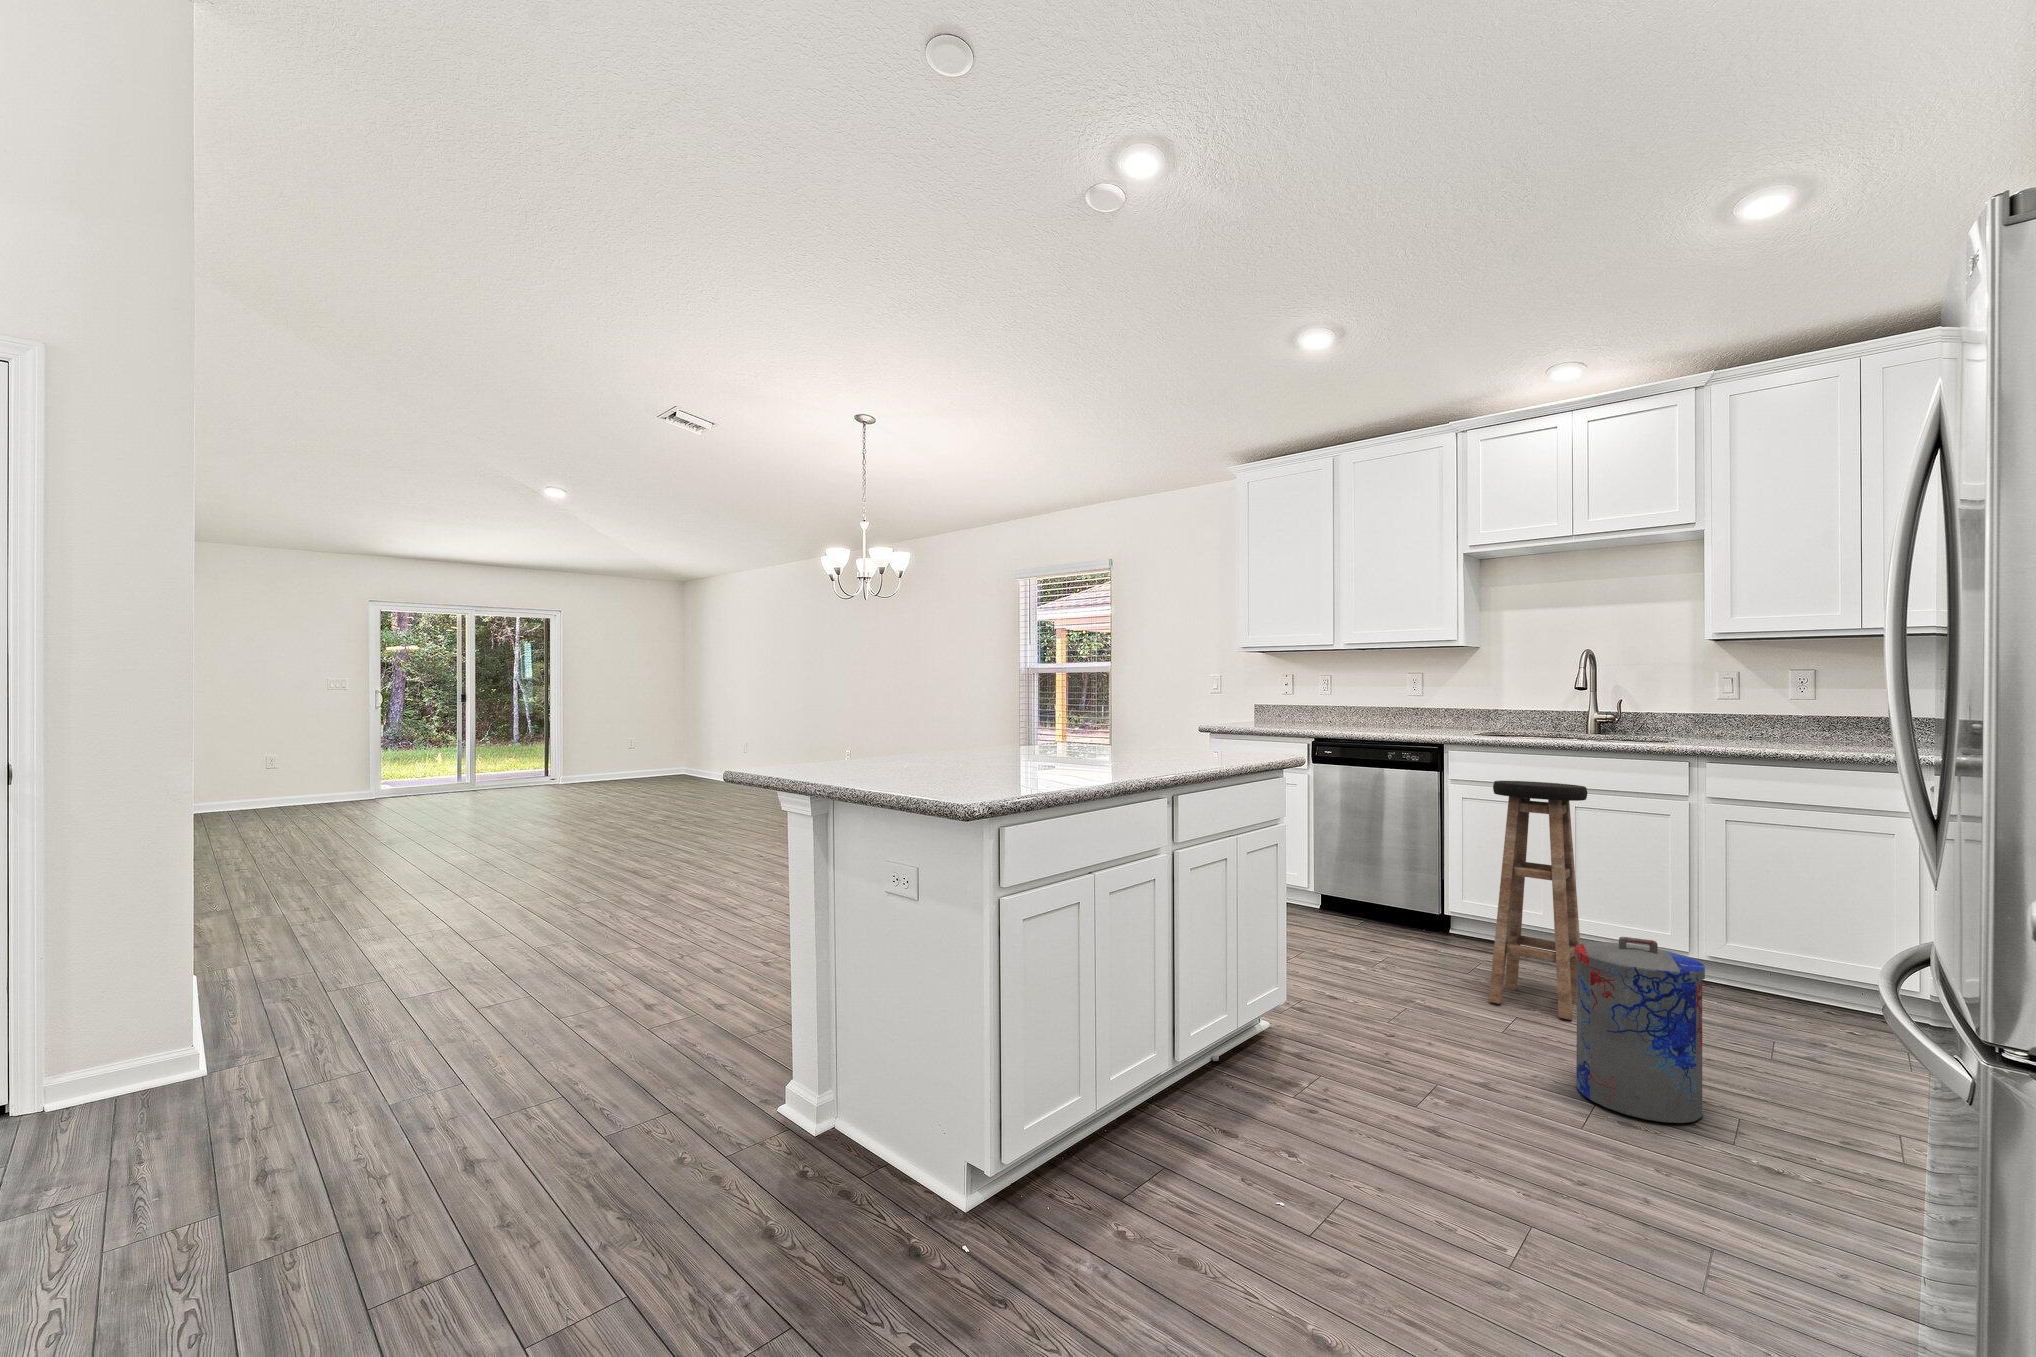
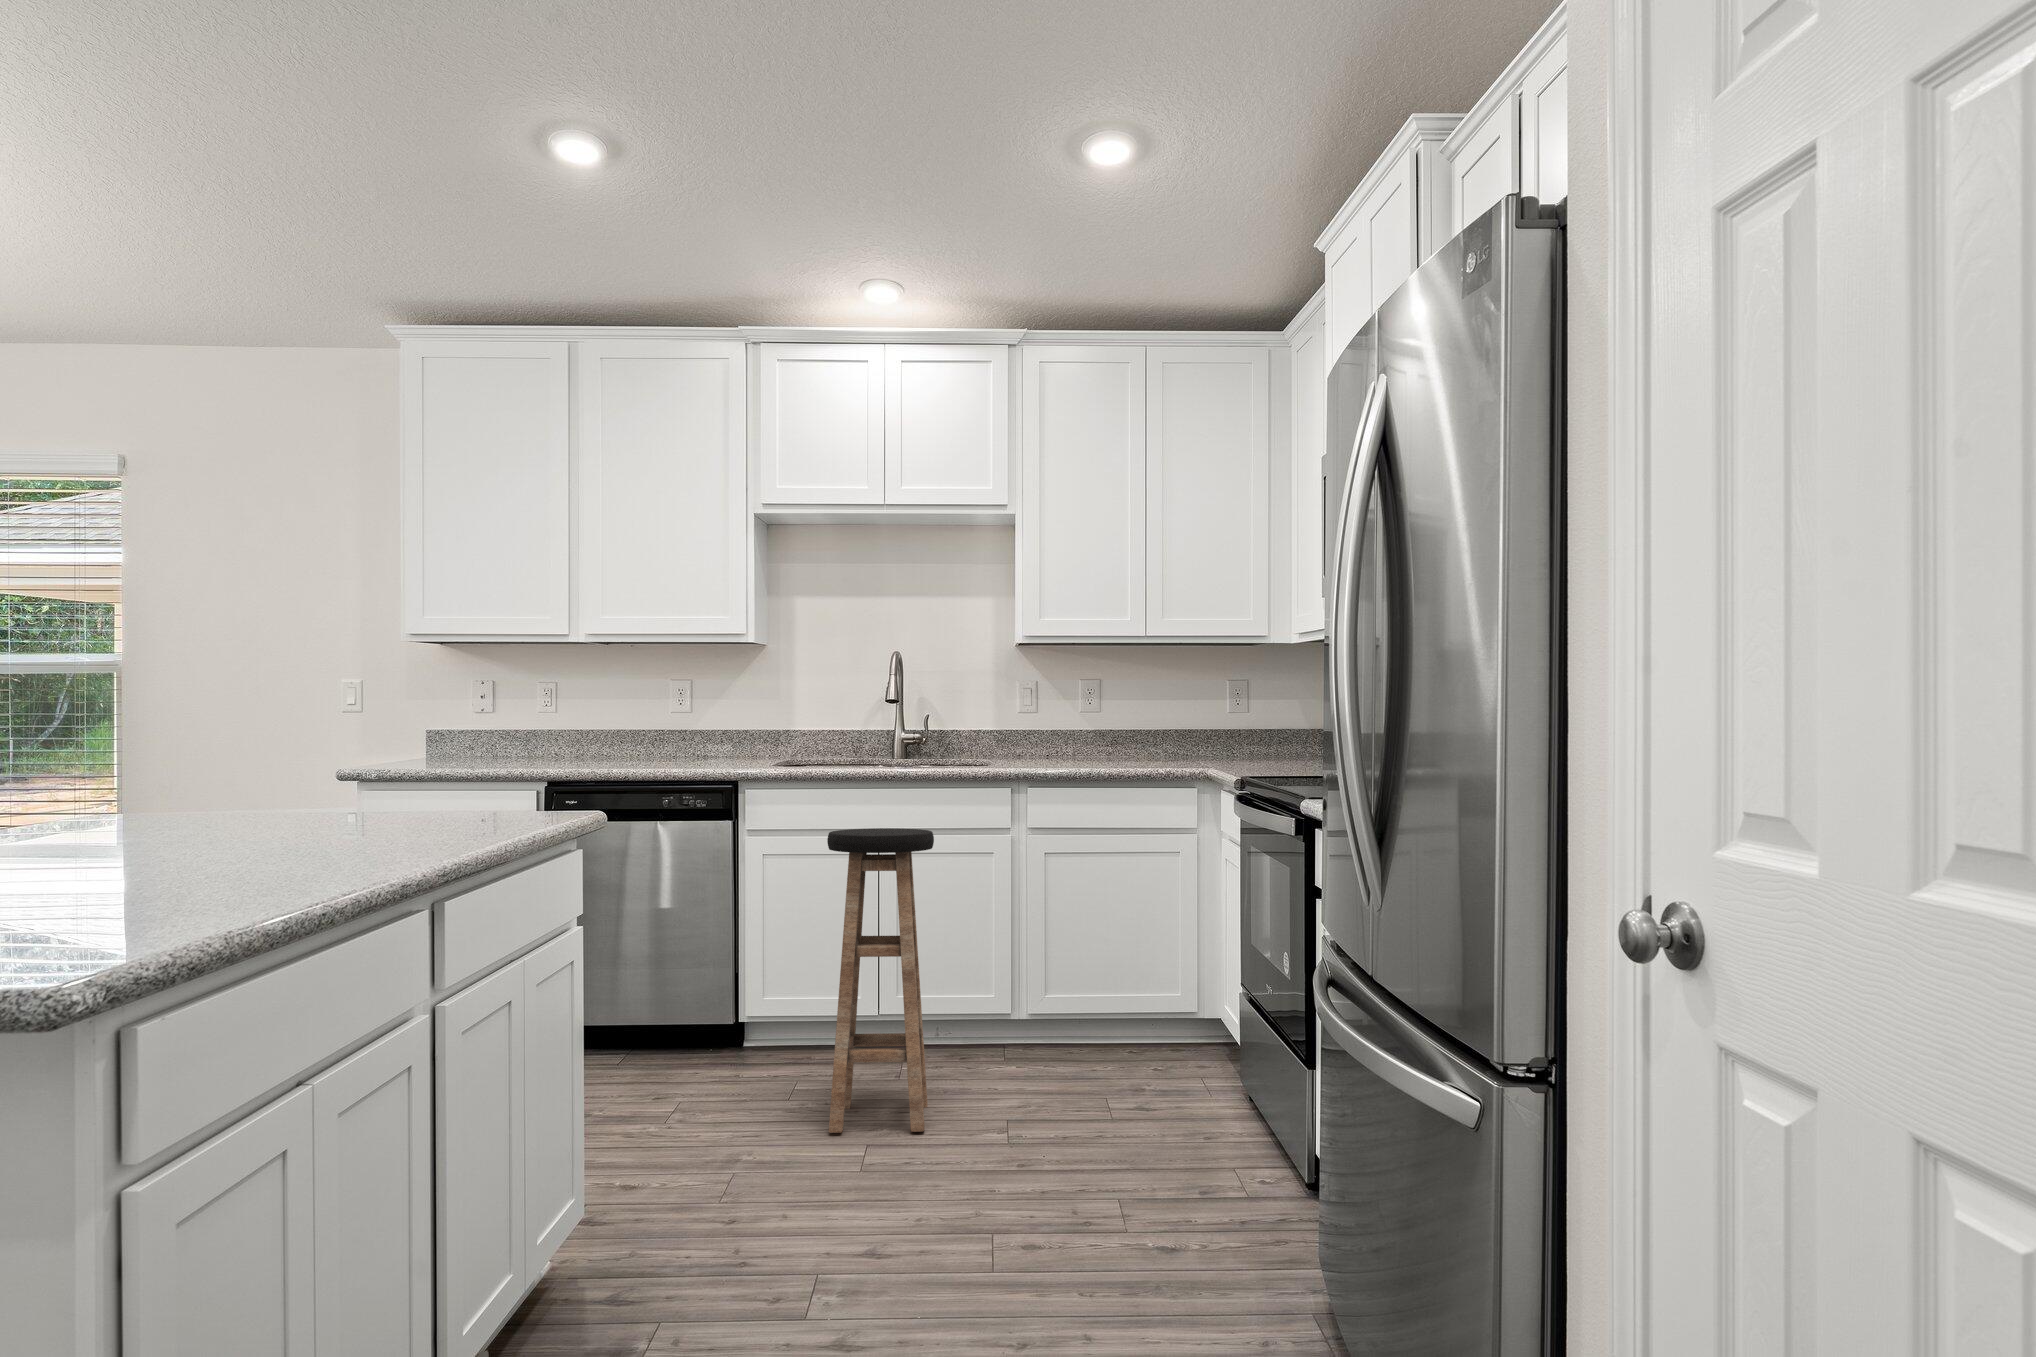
trash can: present [1574,937,1705,1123] -> none [961,1016,1090,1237]

